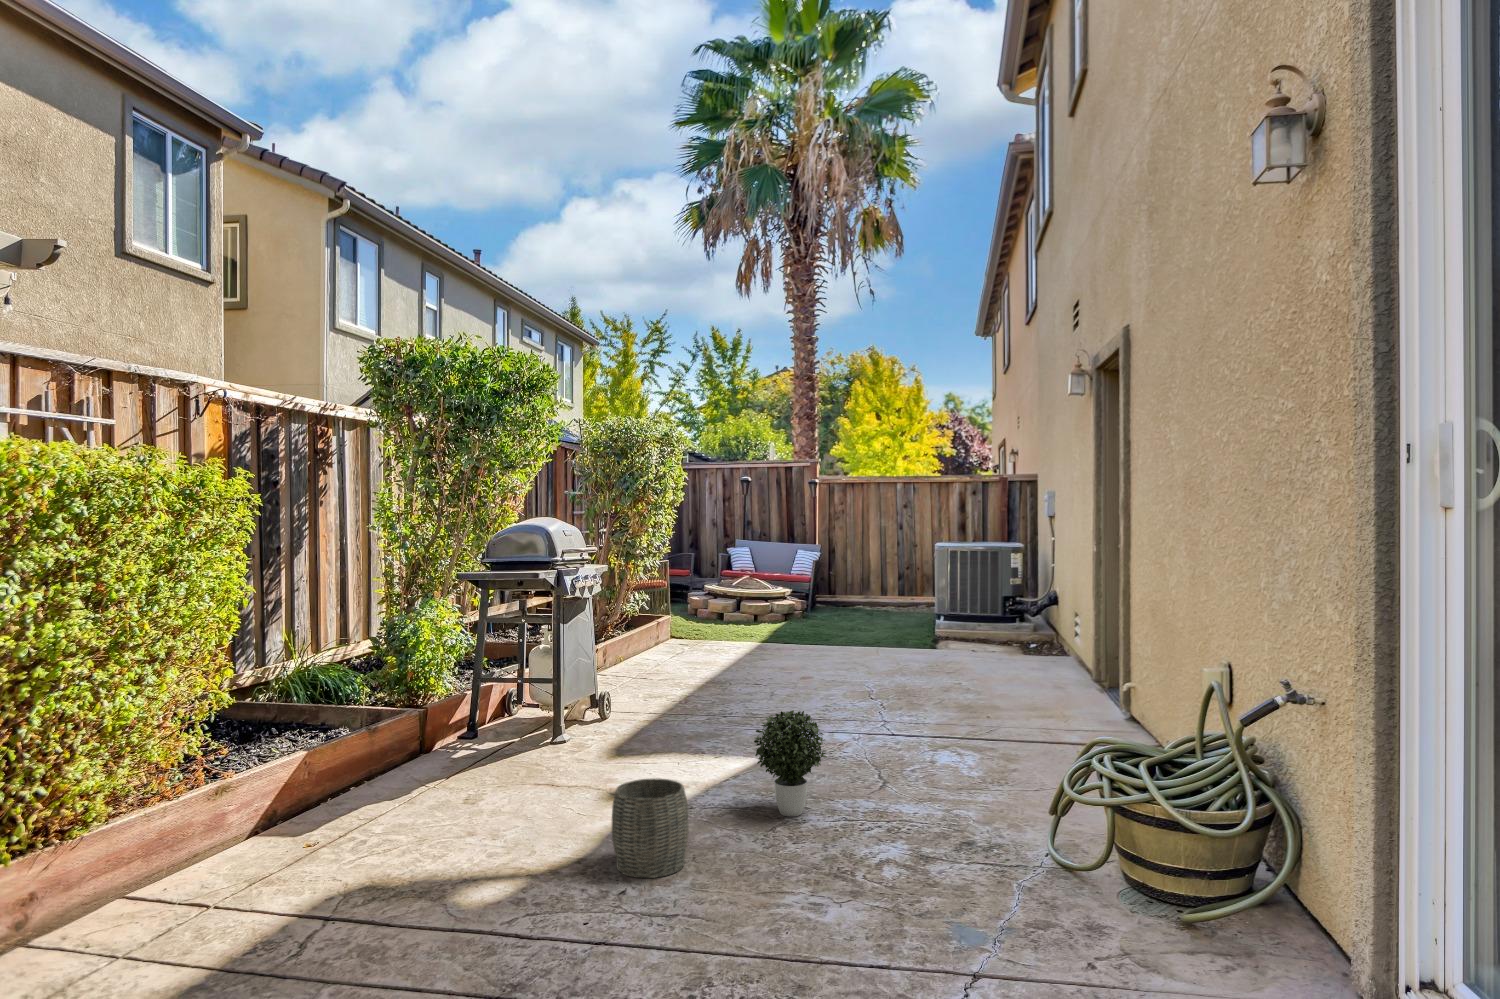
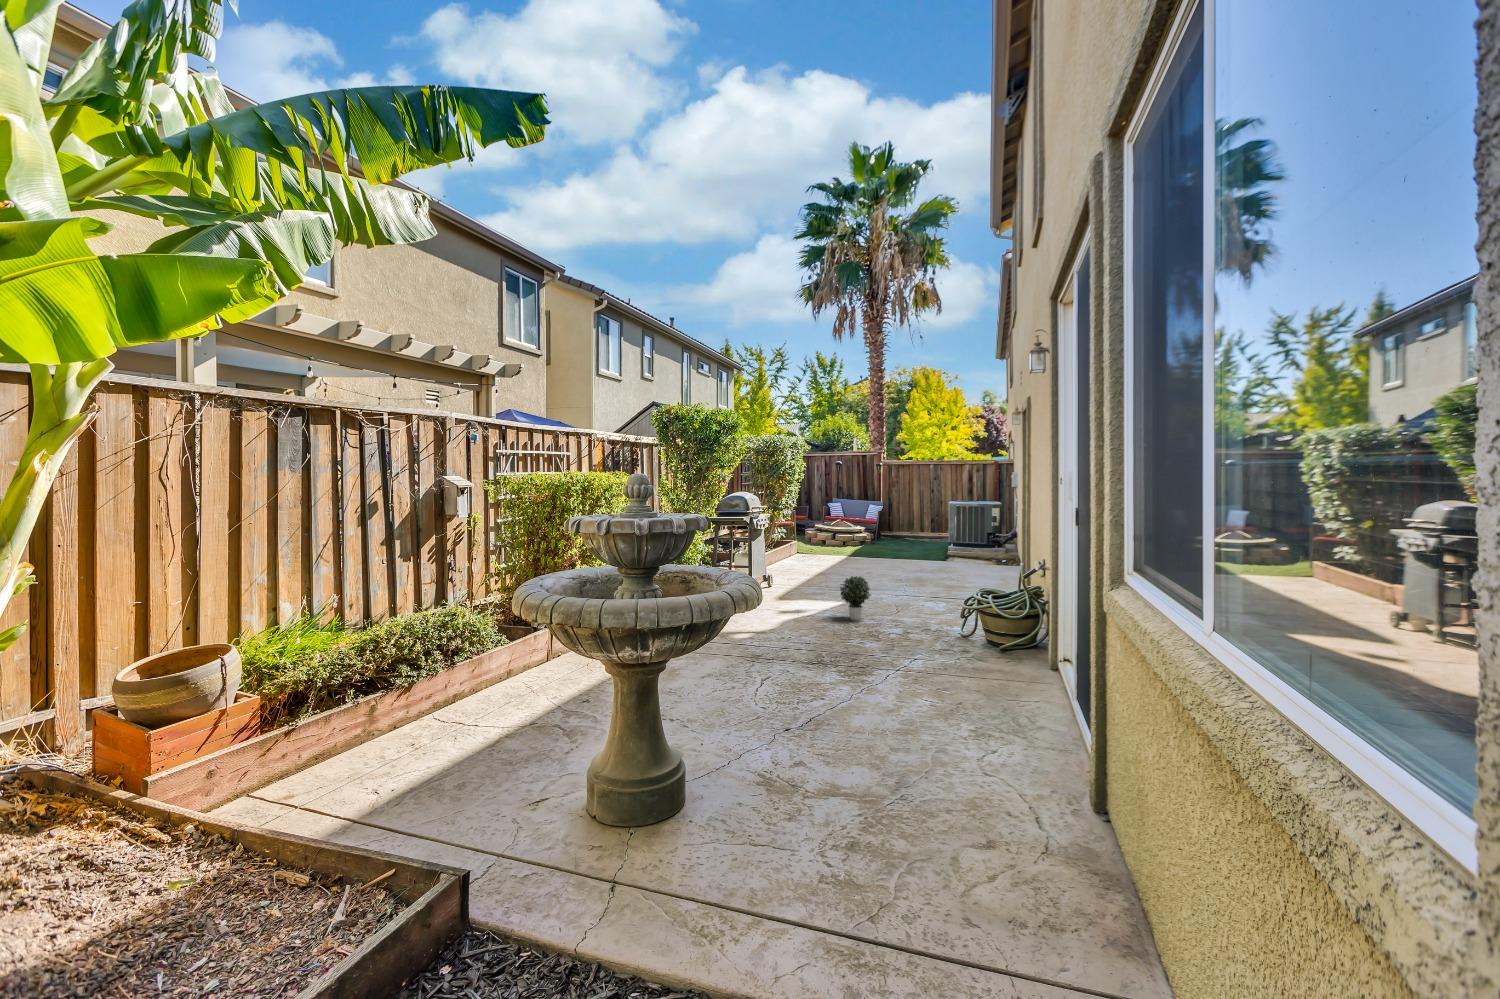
woven basket: present [612,778,689,878] -> none [782,599,813,635]

